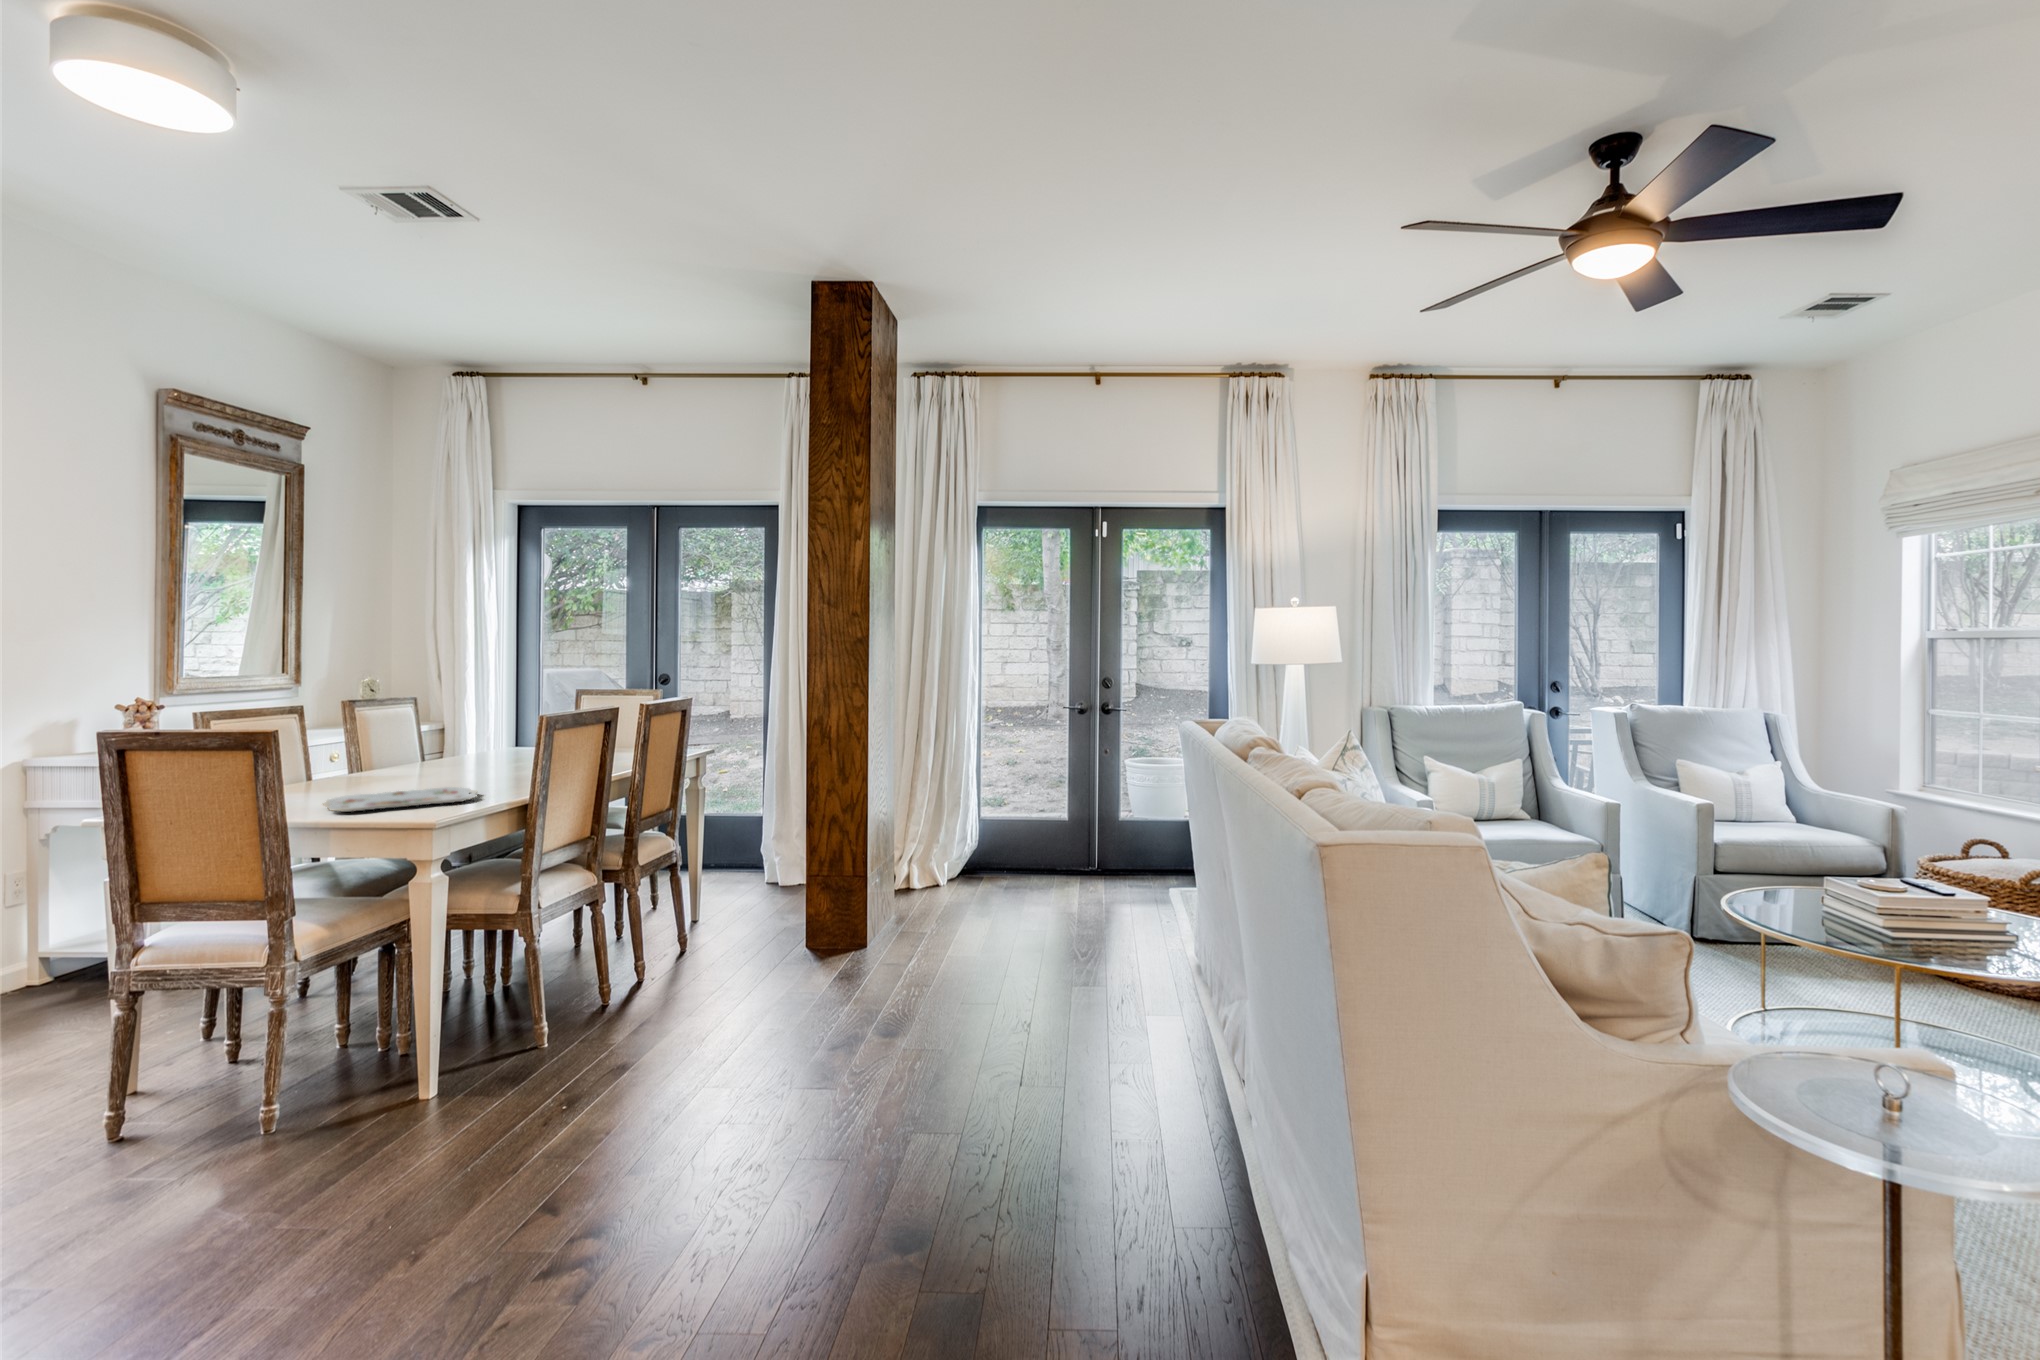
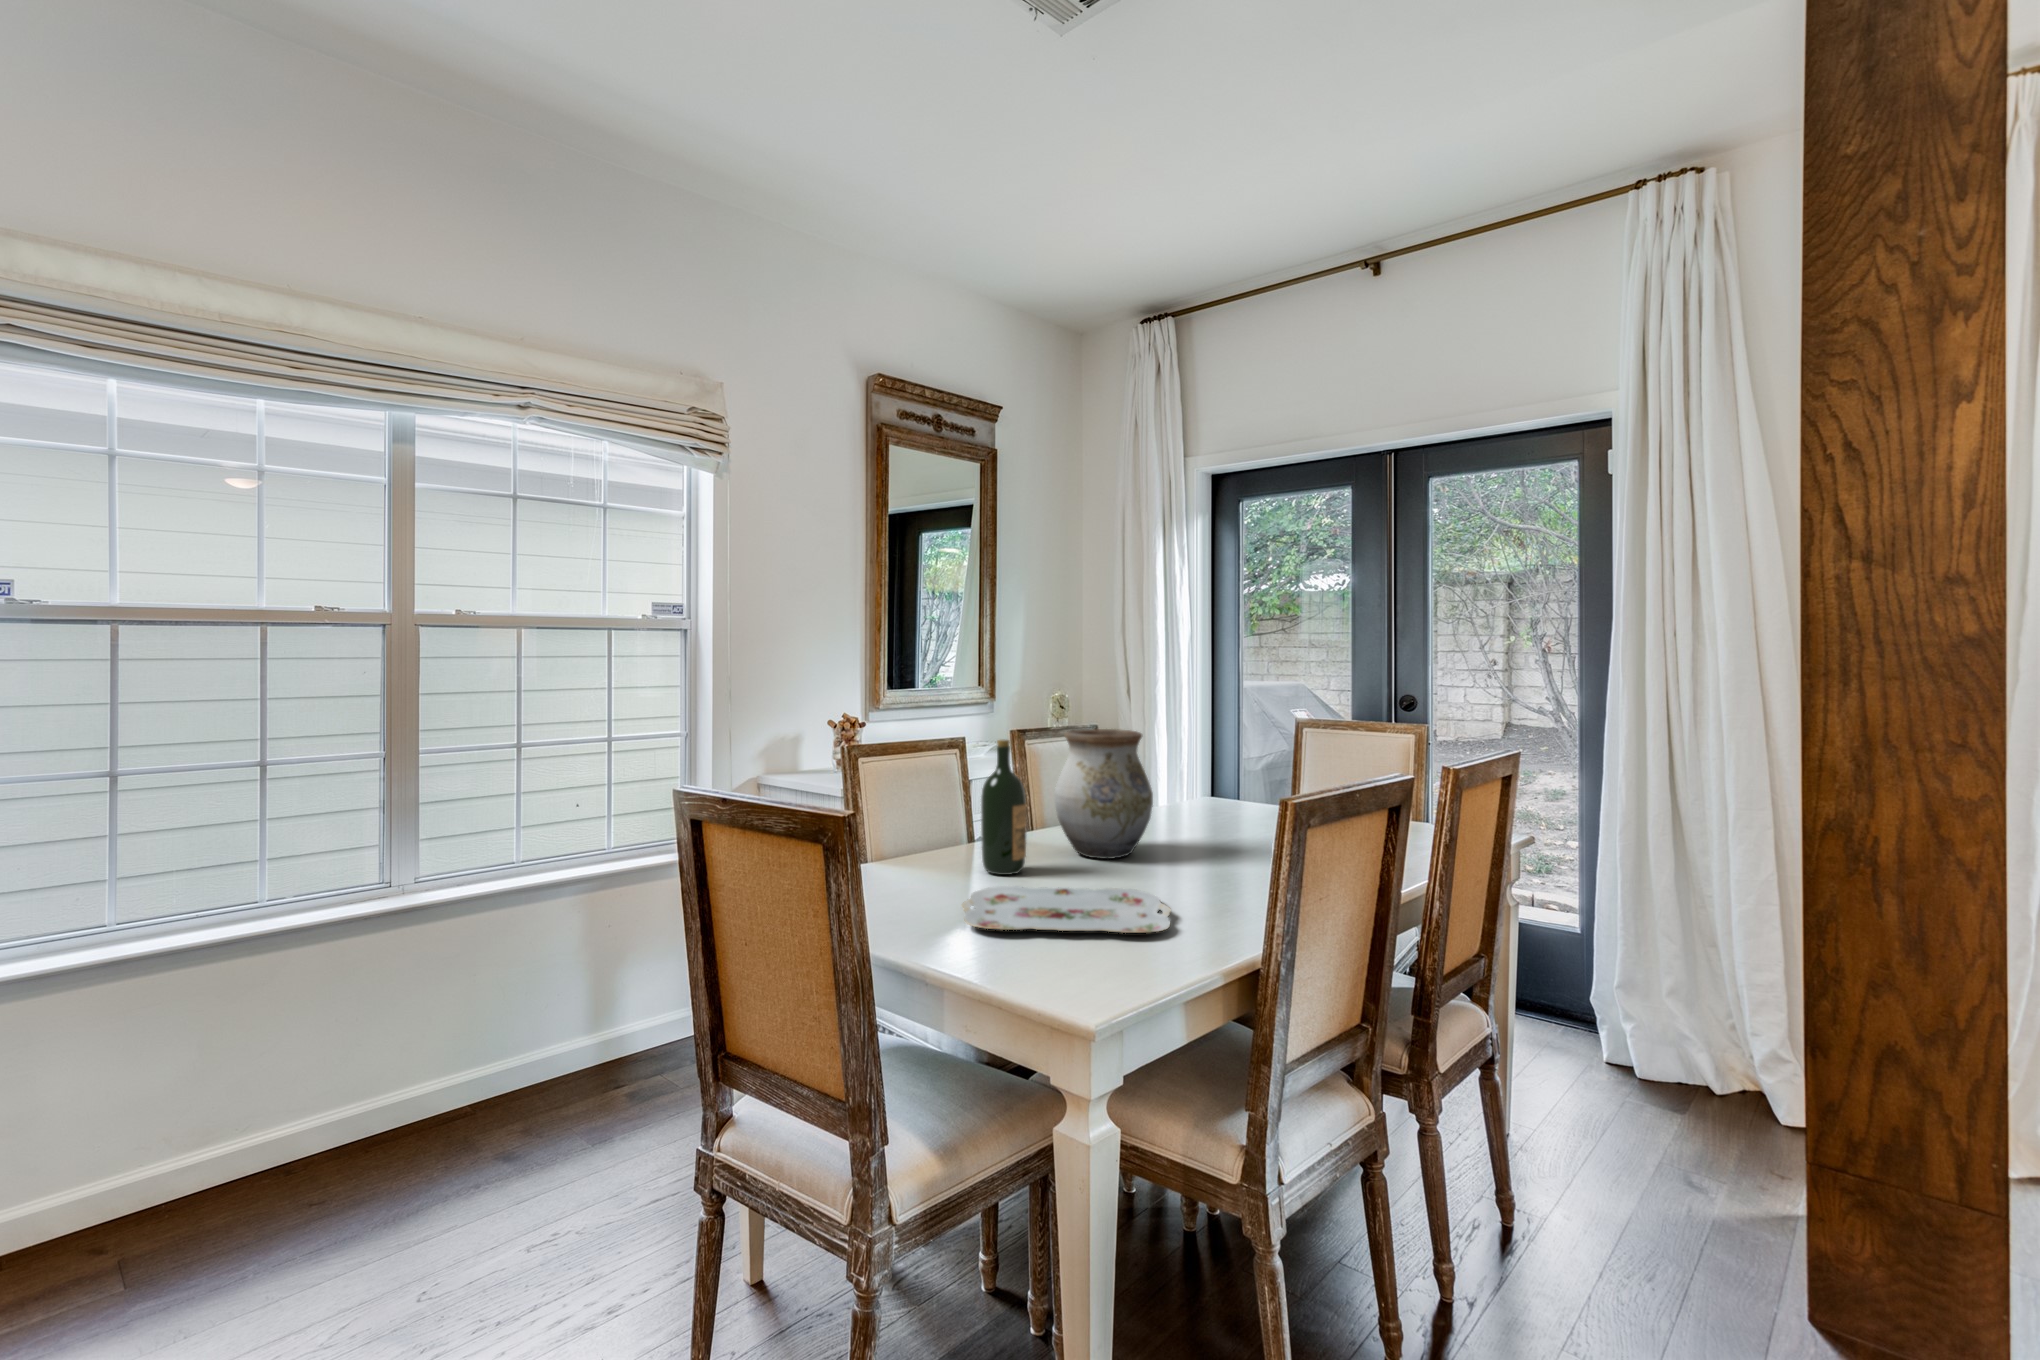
vase: none [385,694,465,780] -> present [1054,729,1153,859]
wine bottle: none [326,702,365,794] -> present [981,740,1026,875]

